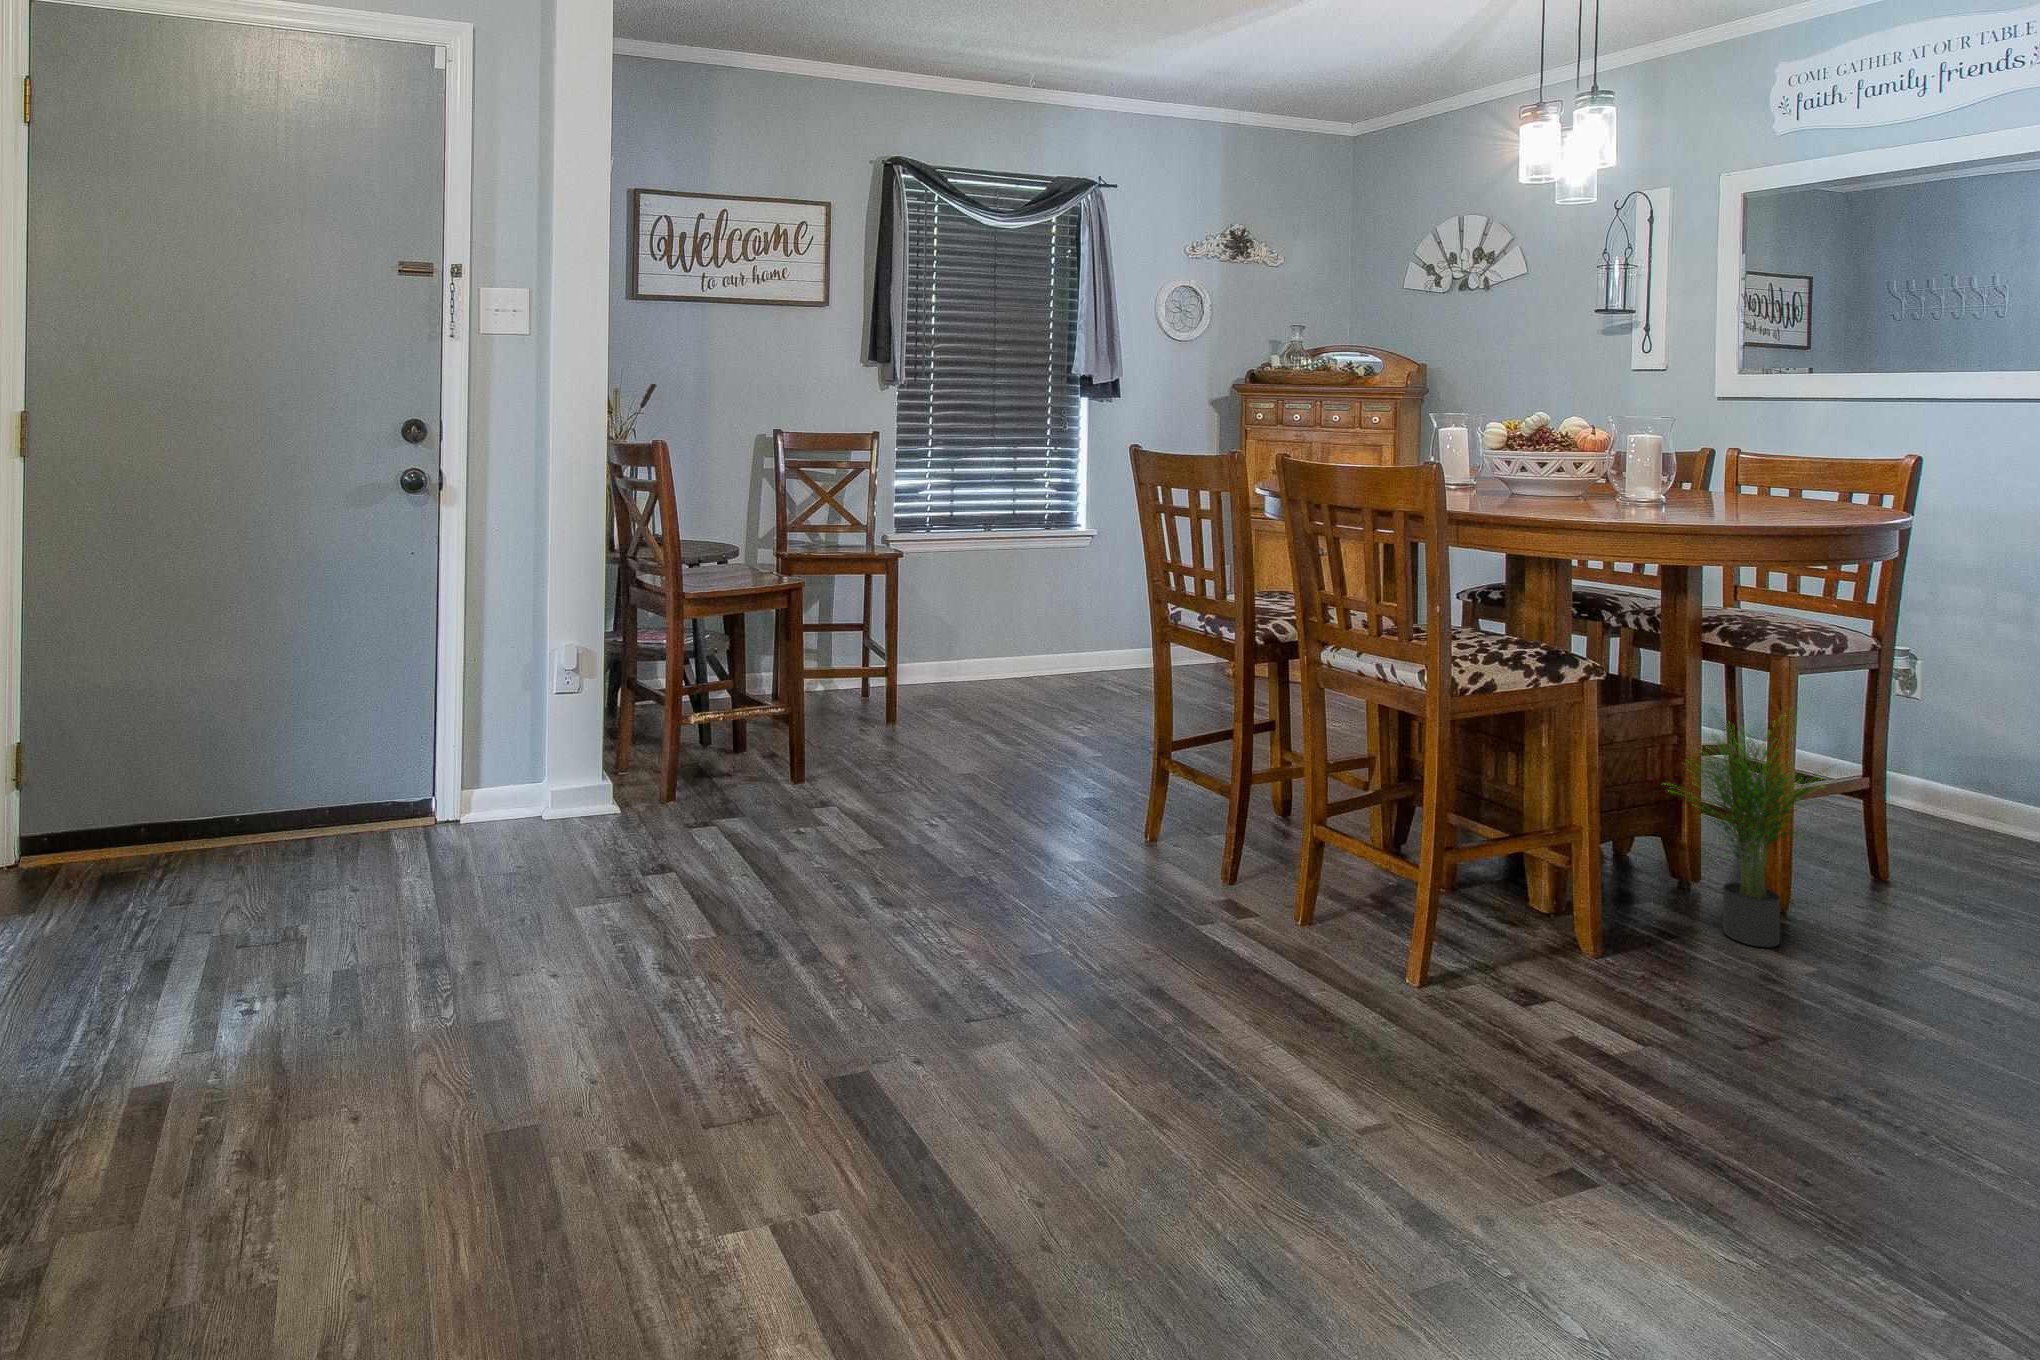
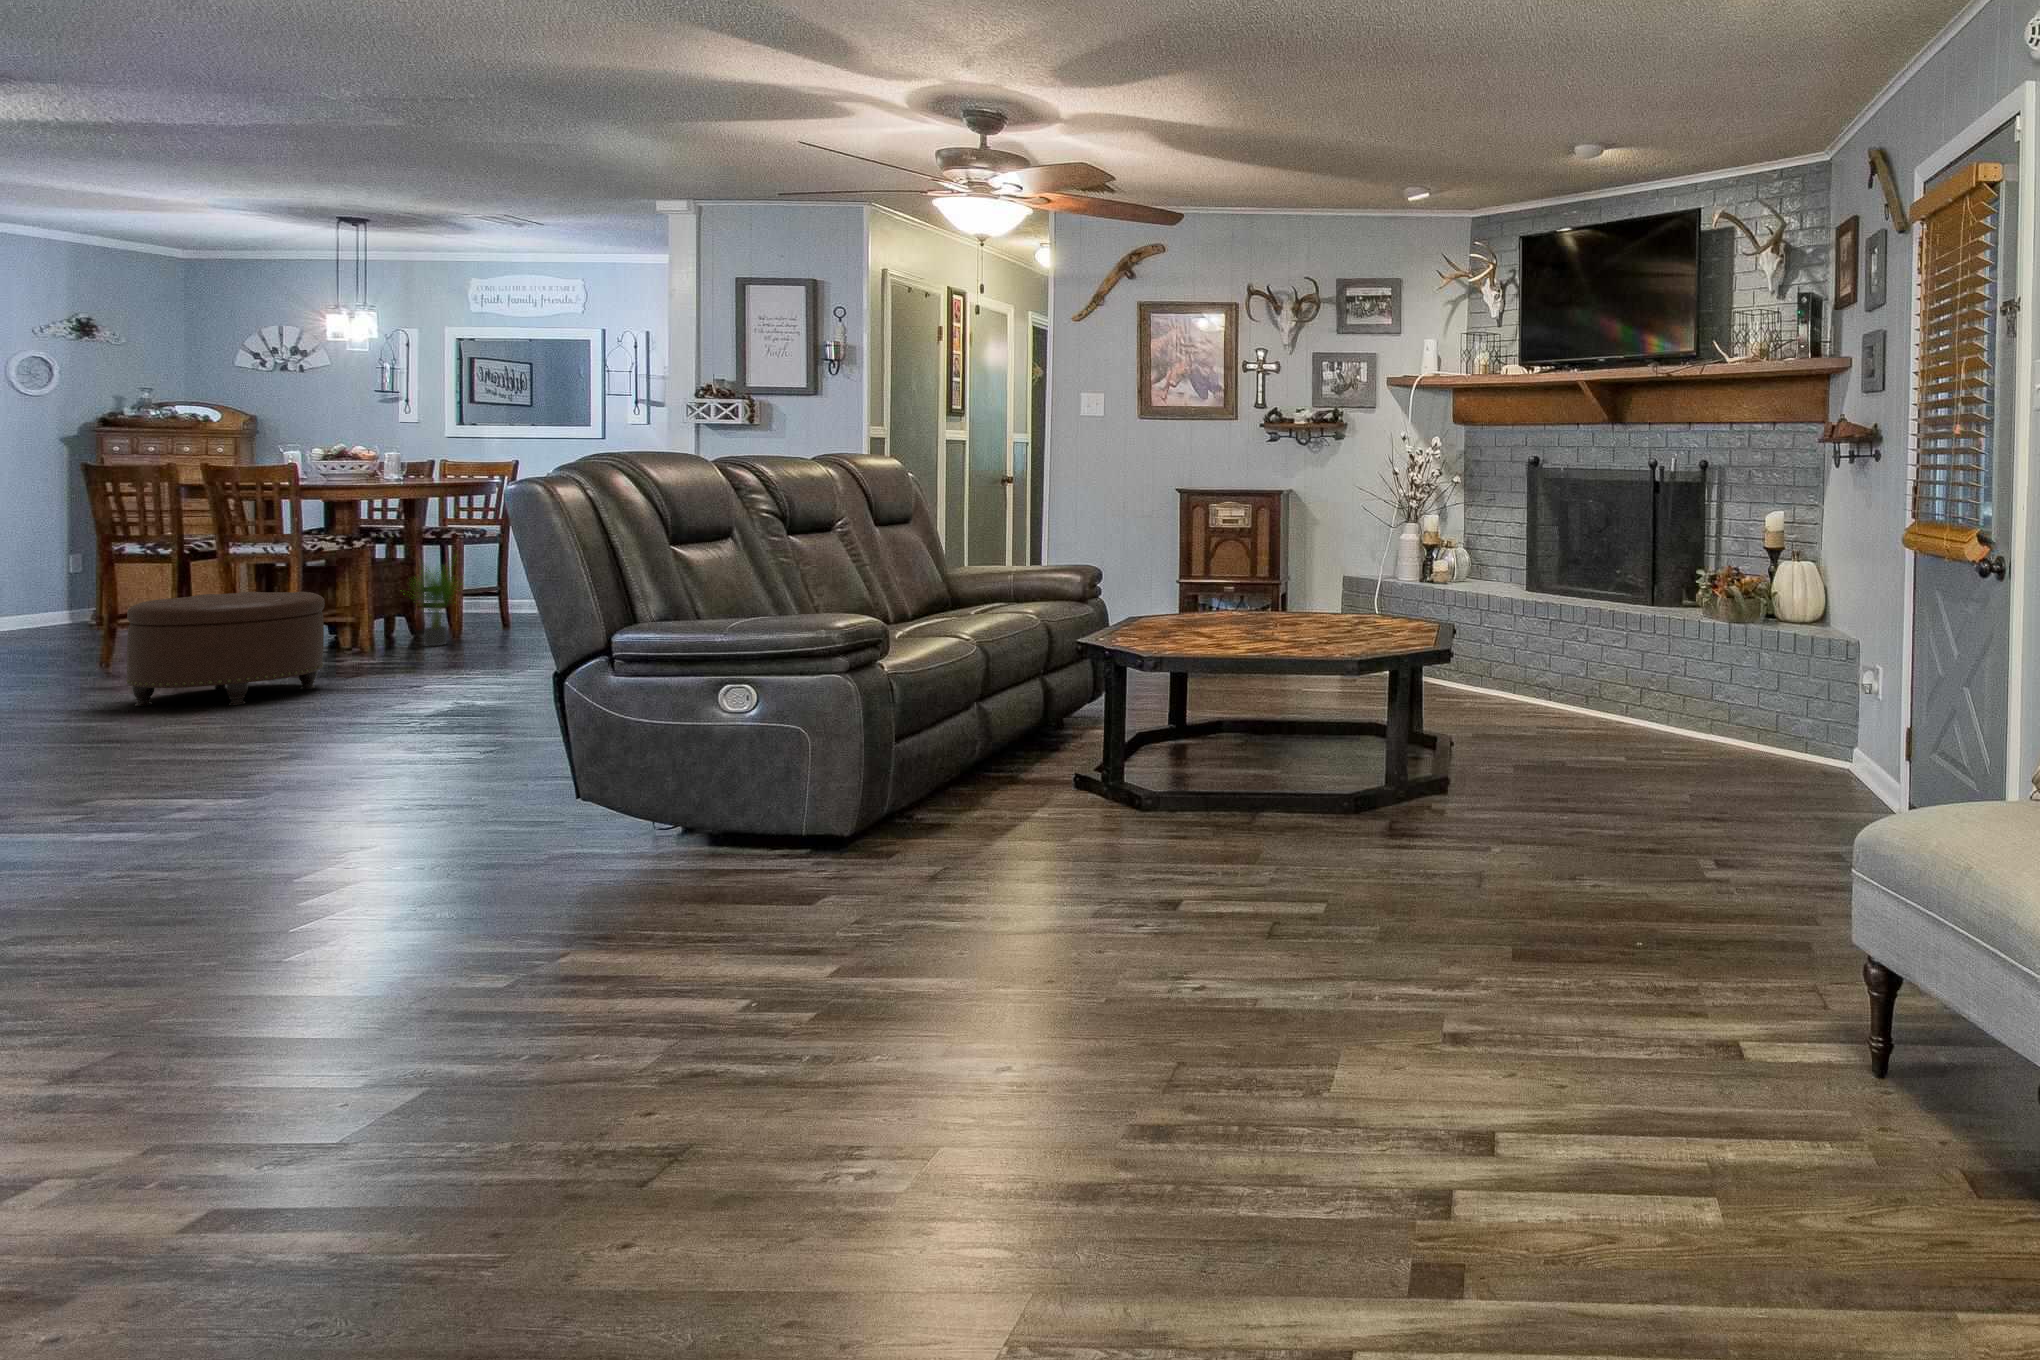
ottoman: none [1053,798,1490,1263] -> present [126,592,325,706]

